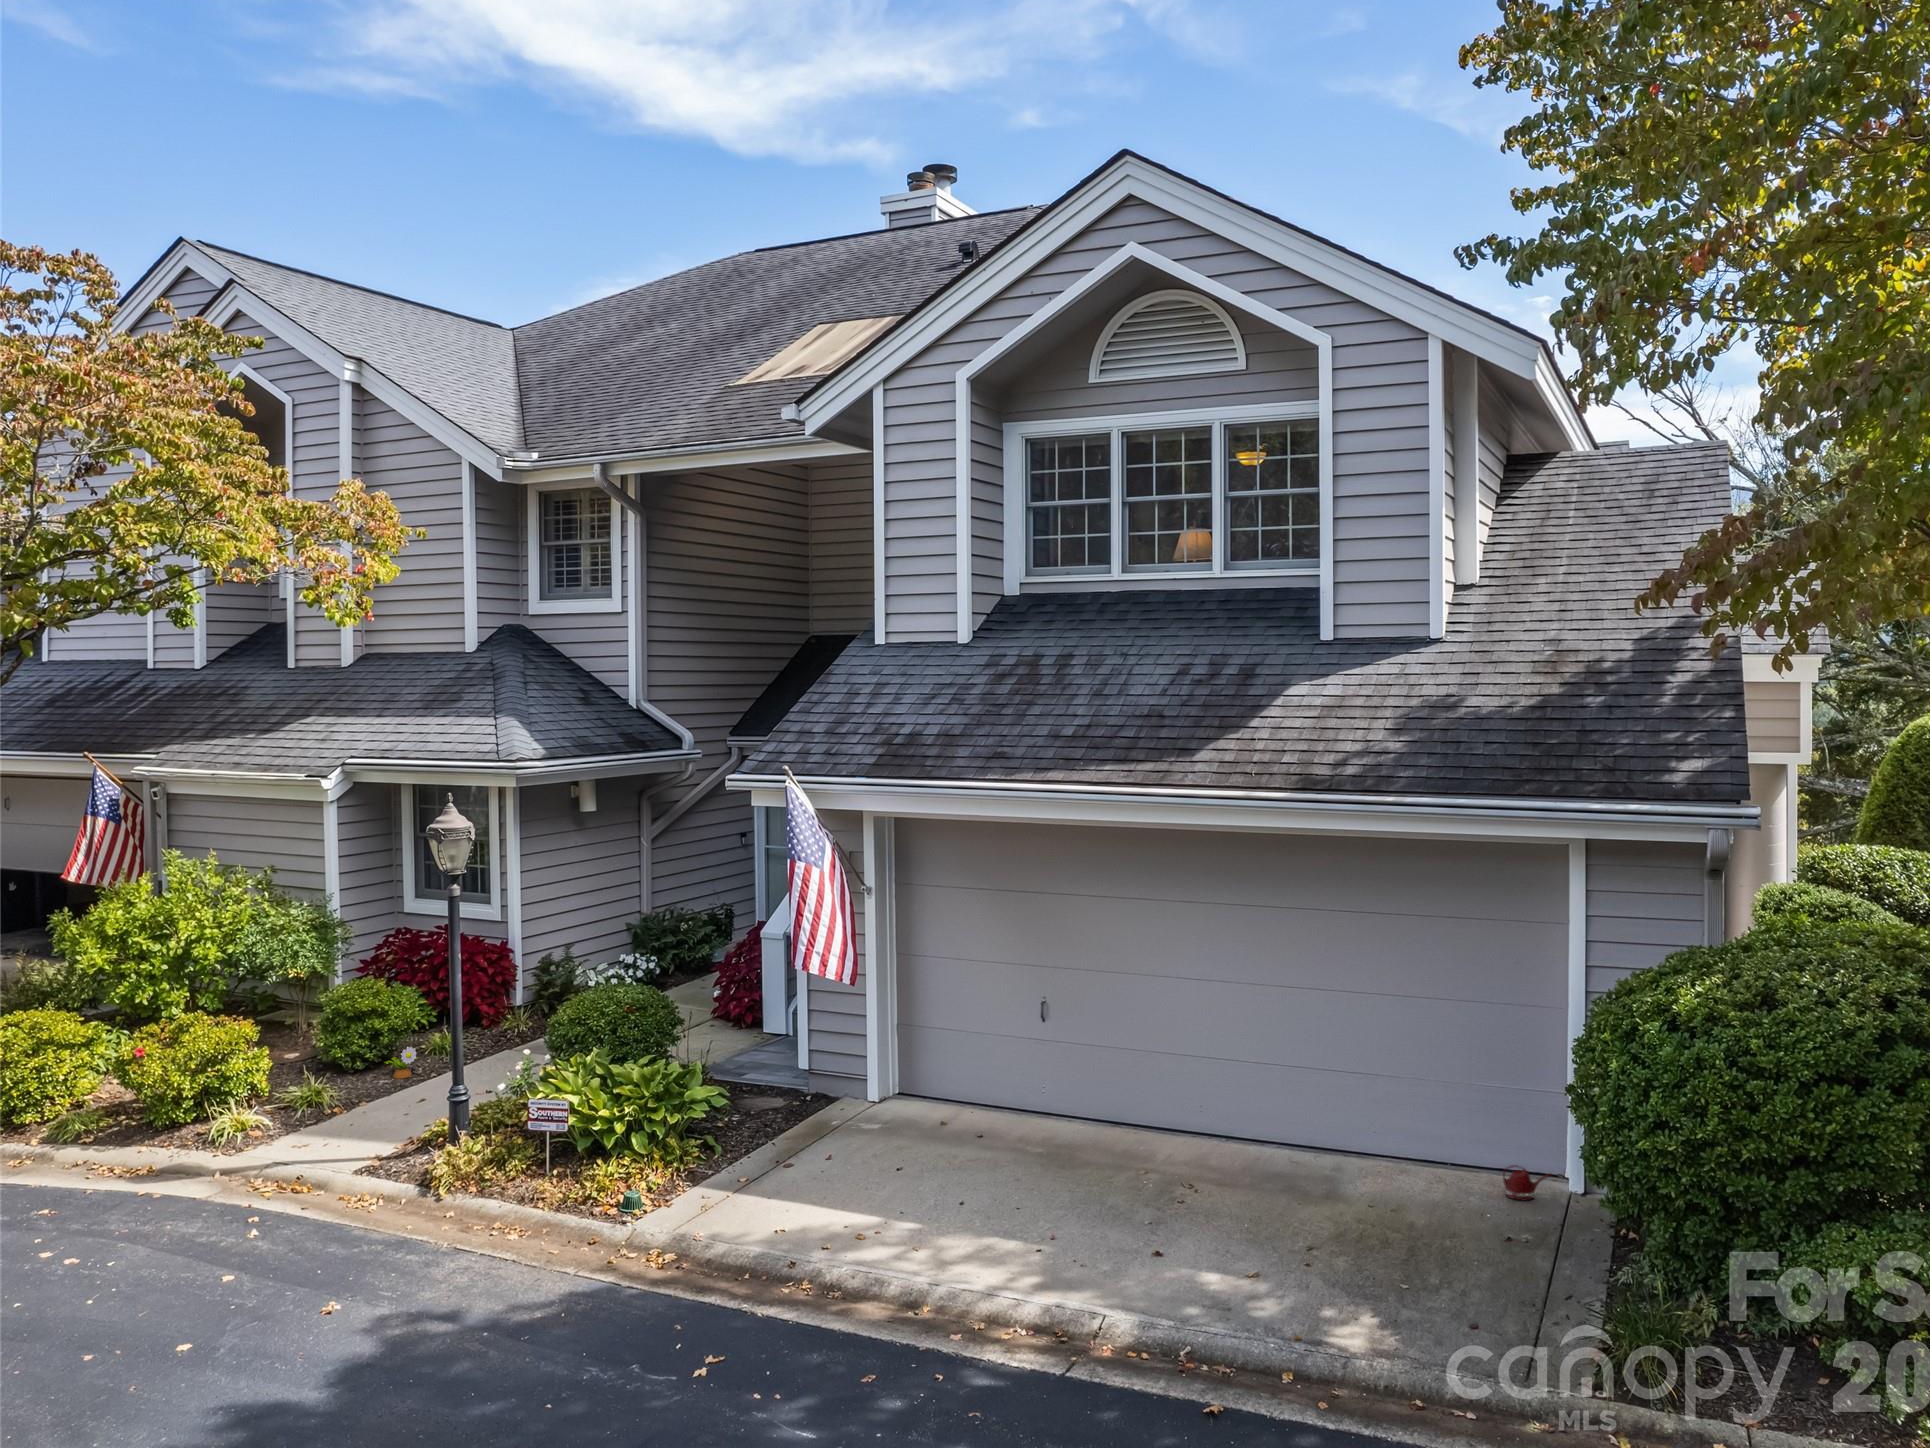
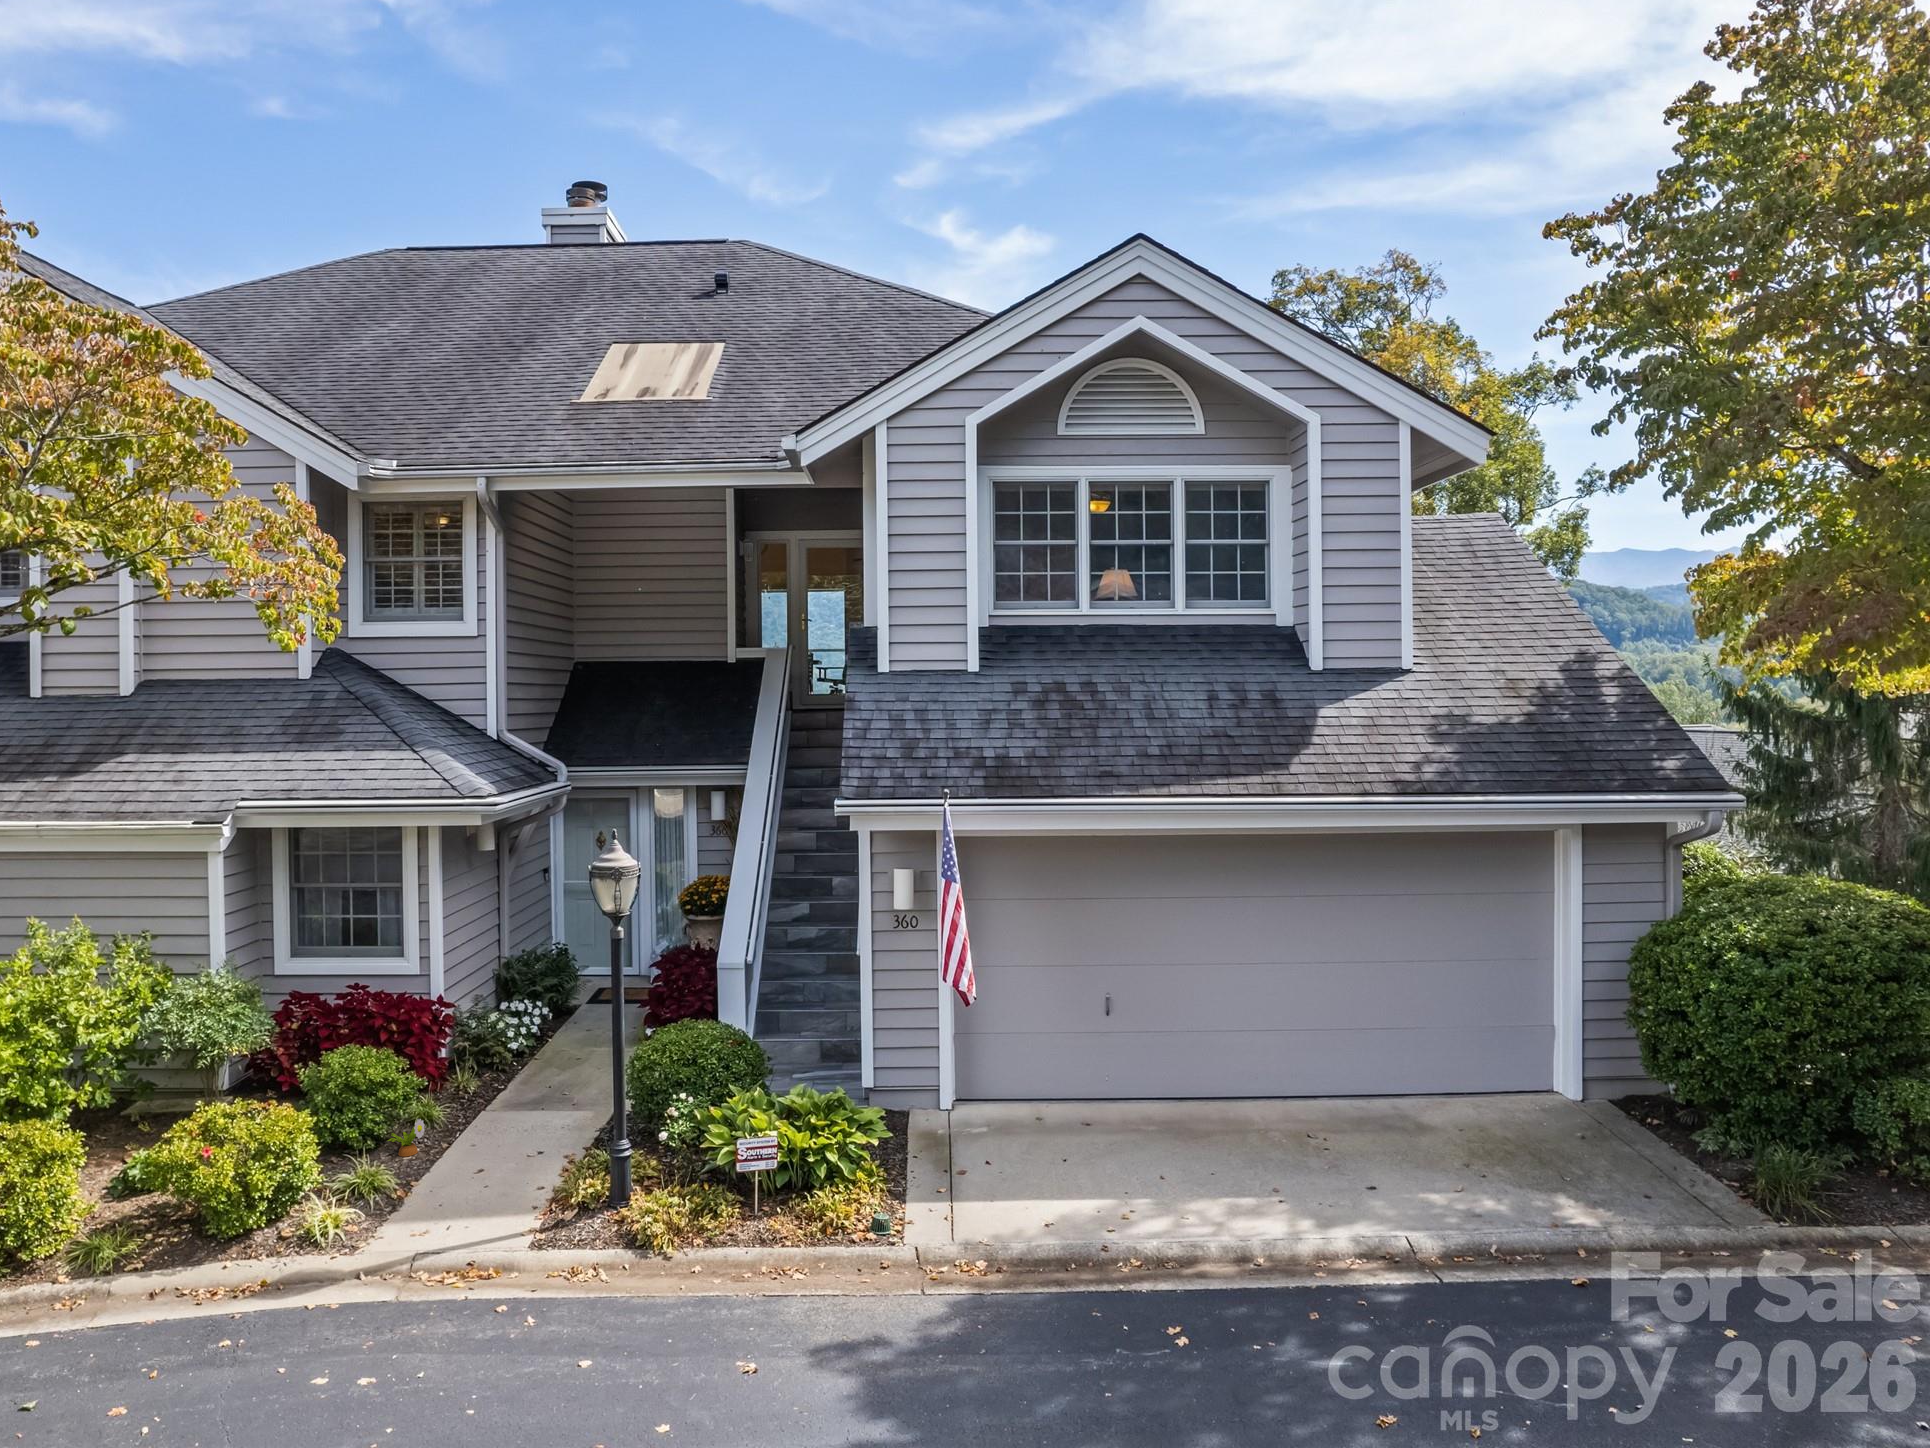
watering can: present [1503,1165,1551,1201] -> none [1501,1073,1536,1099]

